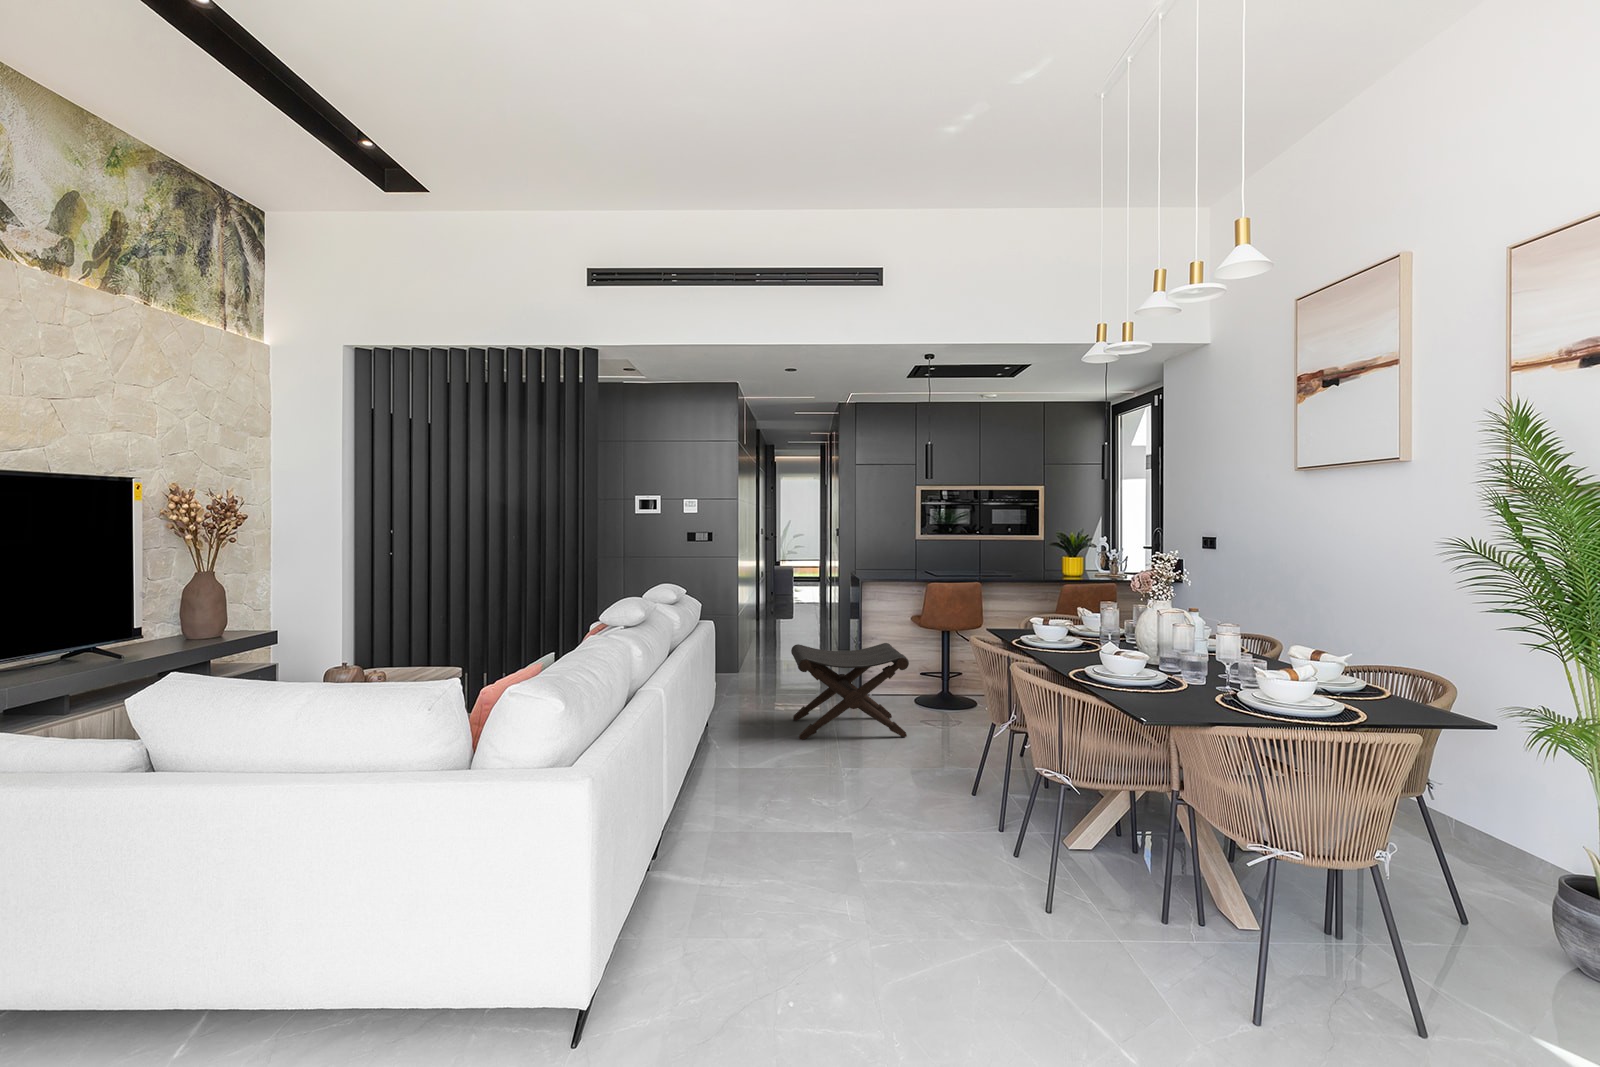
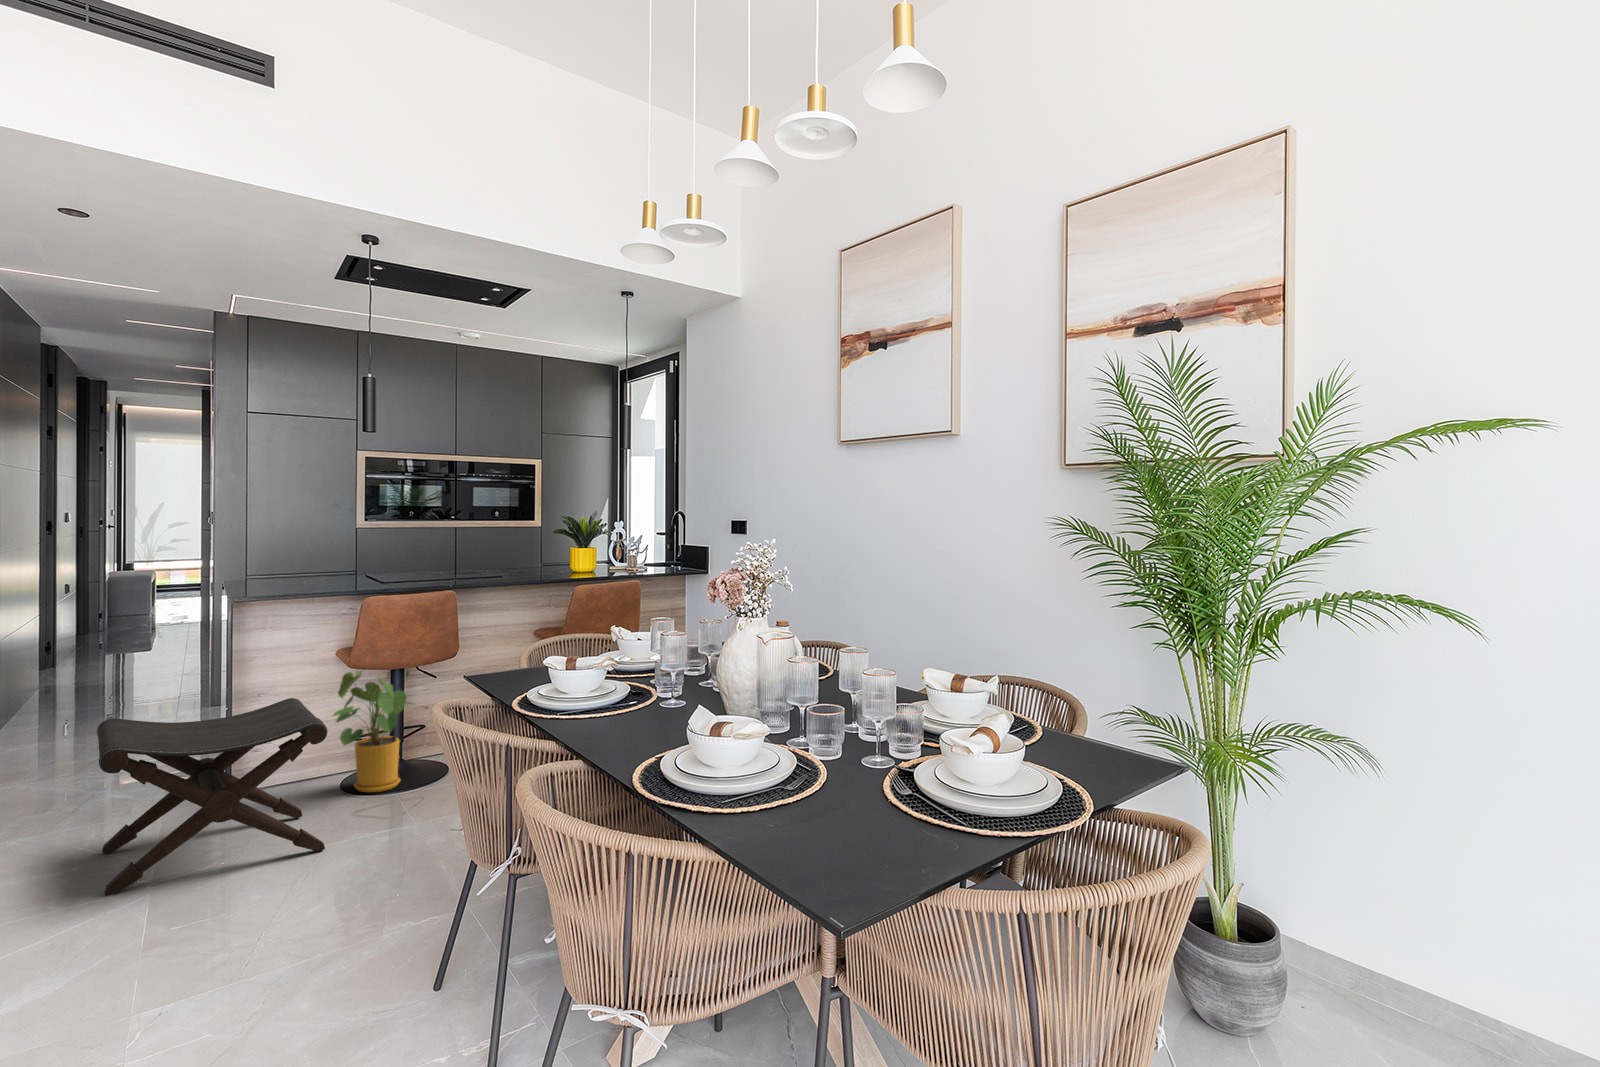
house plant: none [907,630,961,711] -> present [333,671,412,793]

